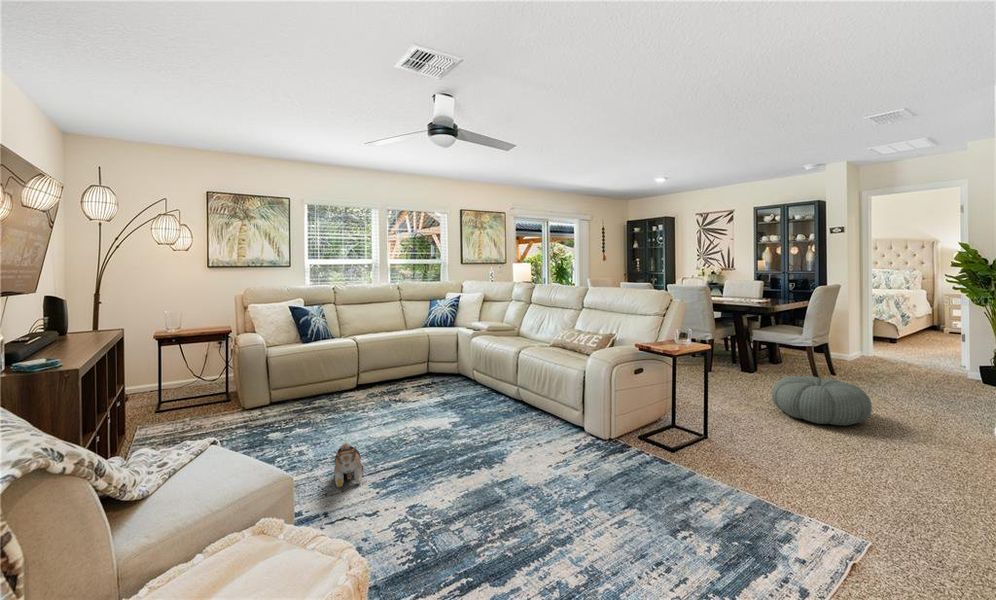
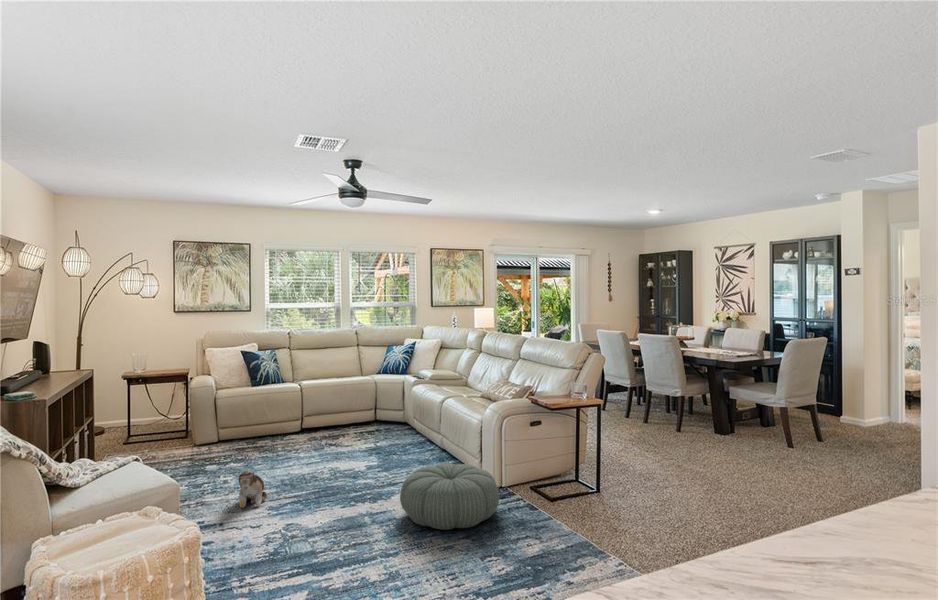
pouf: present [772,376,872,426] -> present [400,463,499,530]

